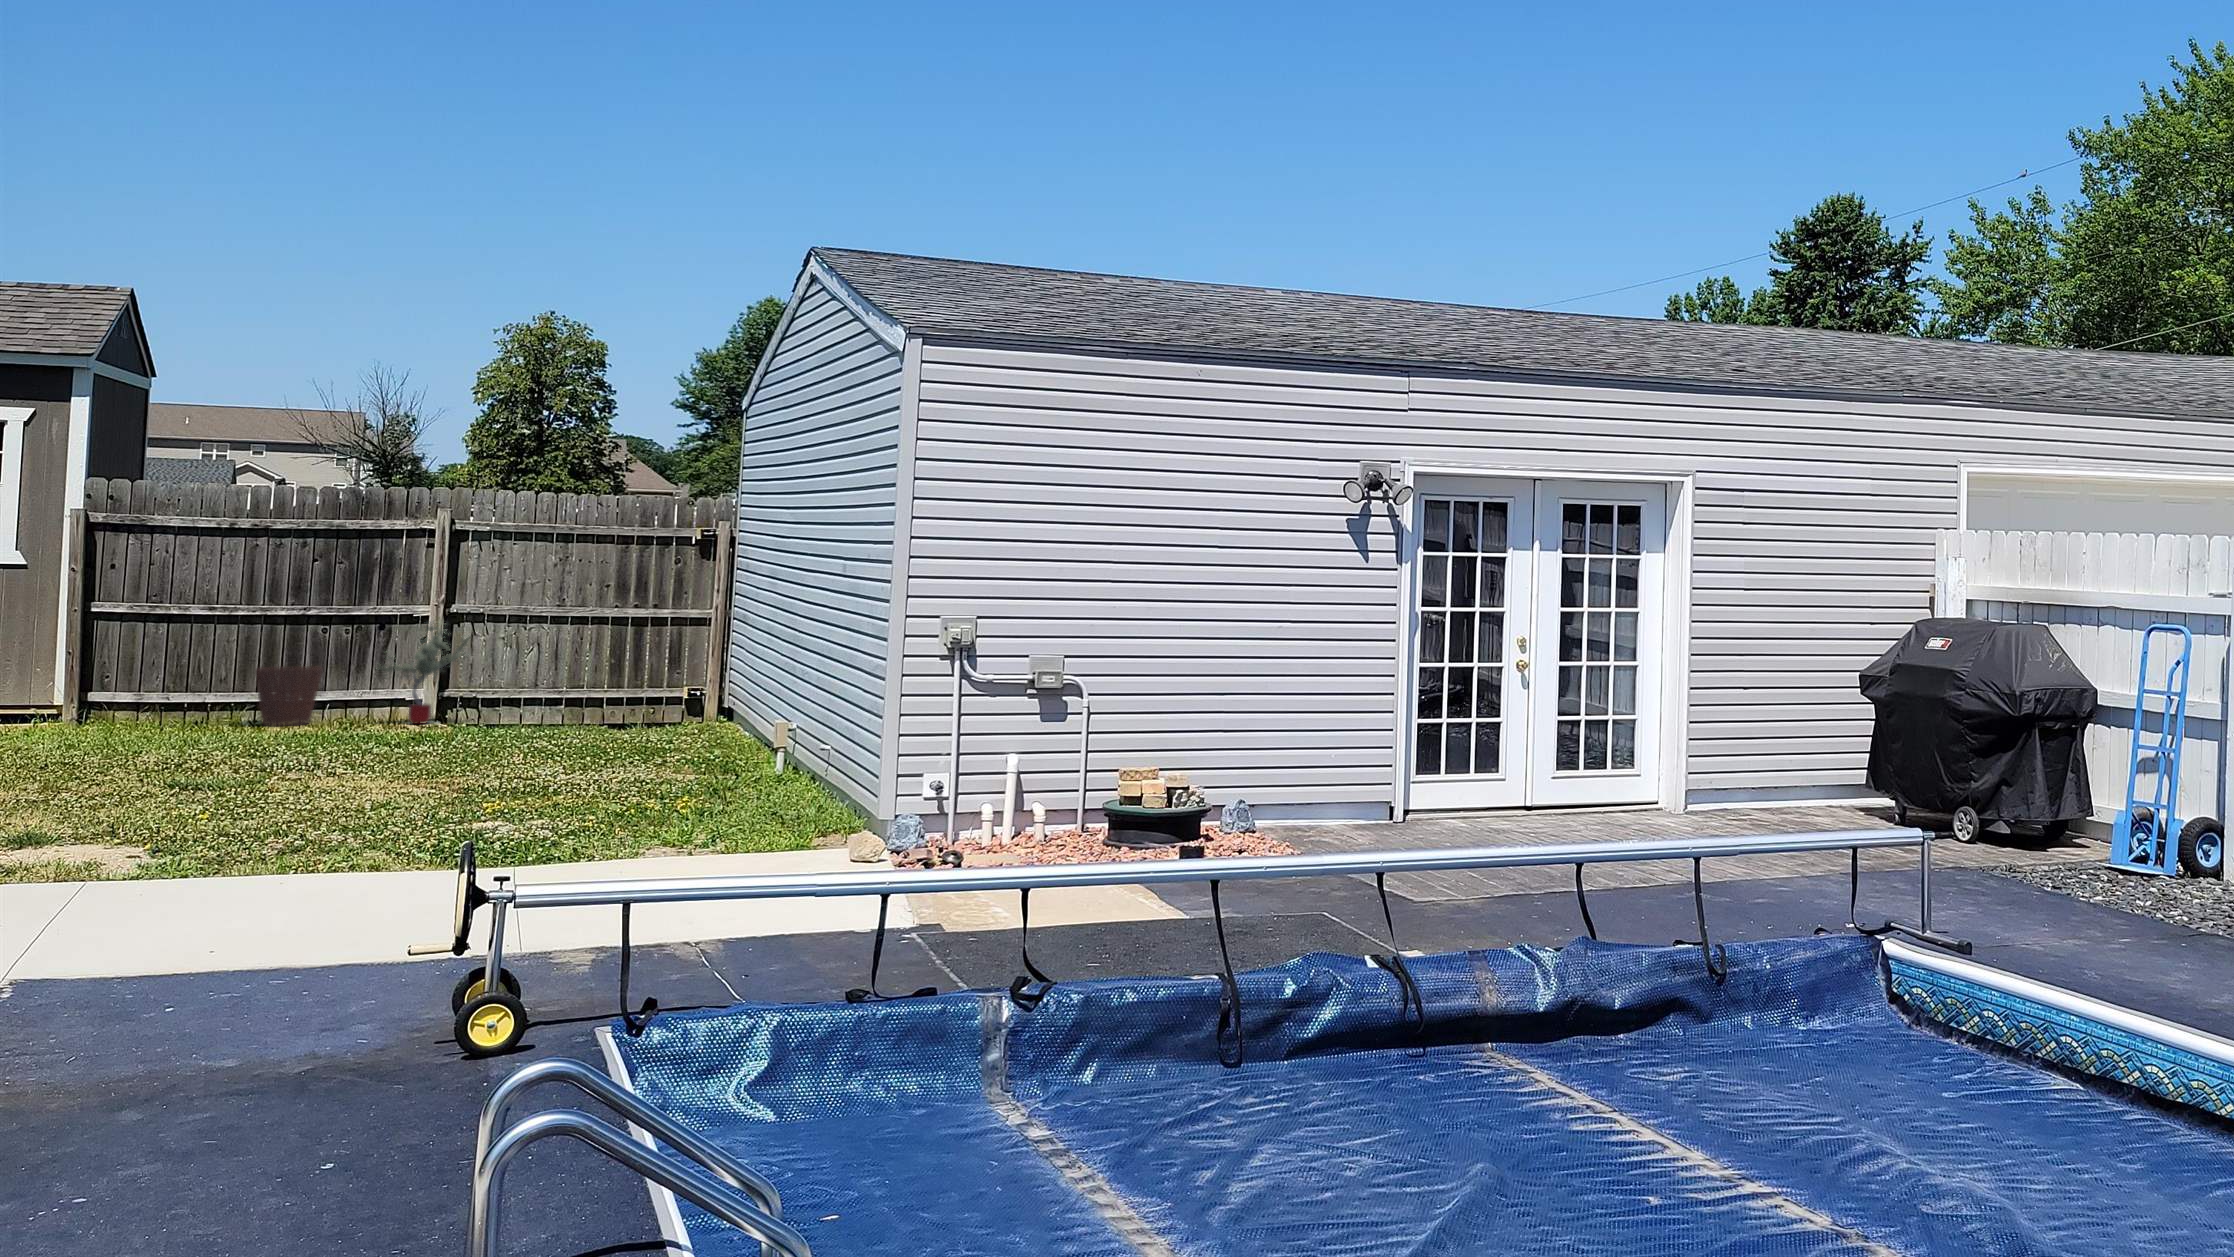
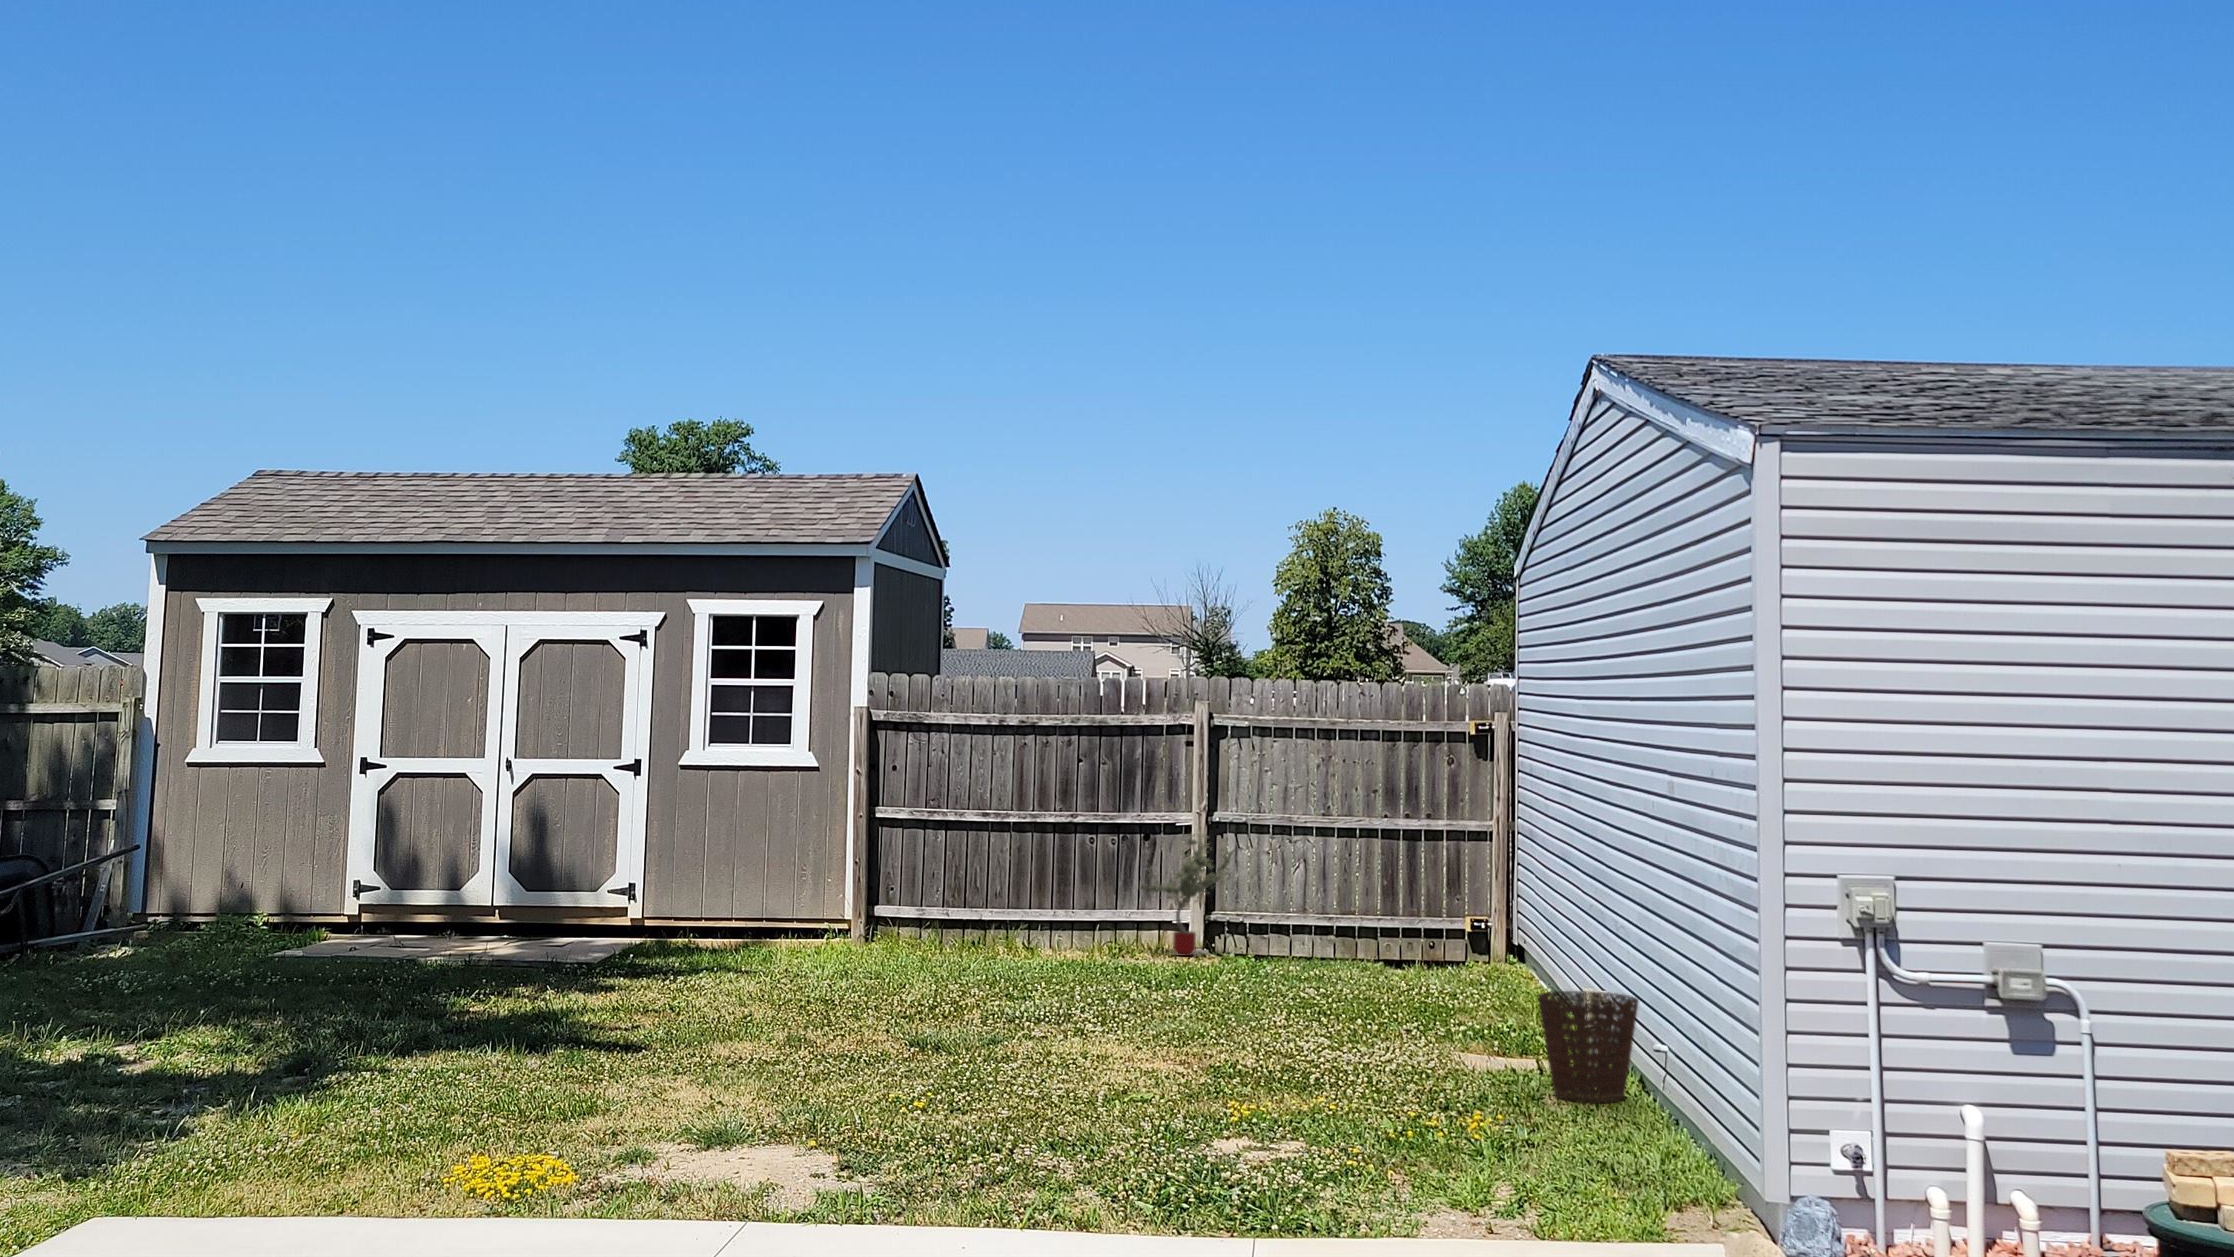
basket: present [255,666,323,726] -> present [1537,991,1639,1102]

